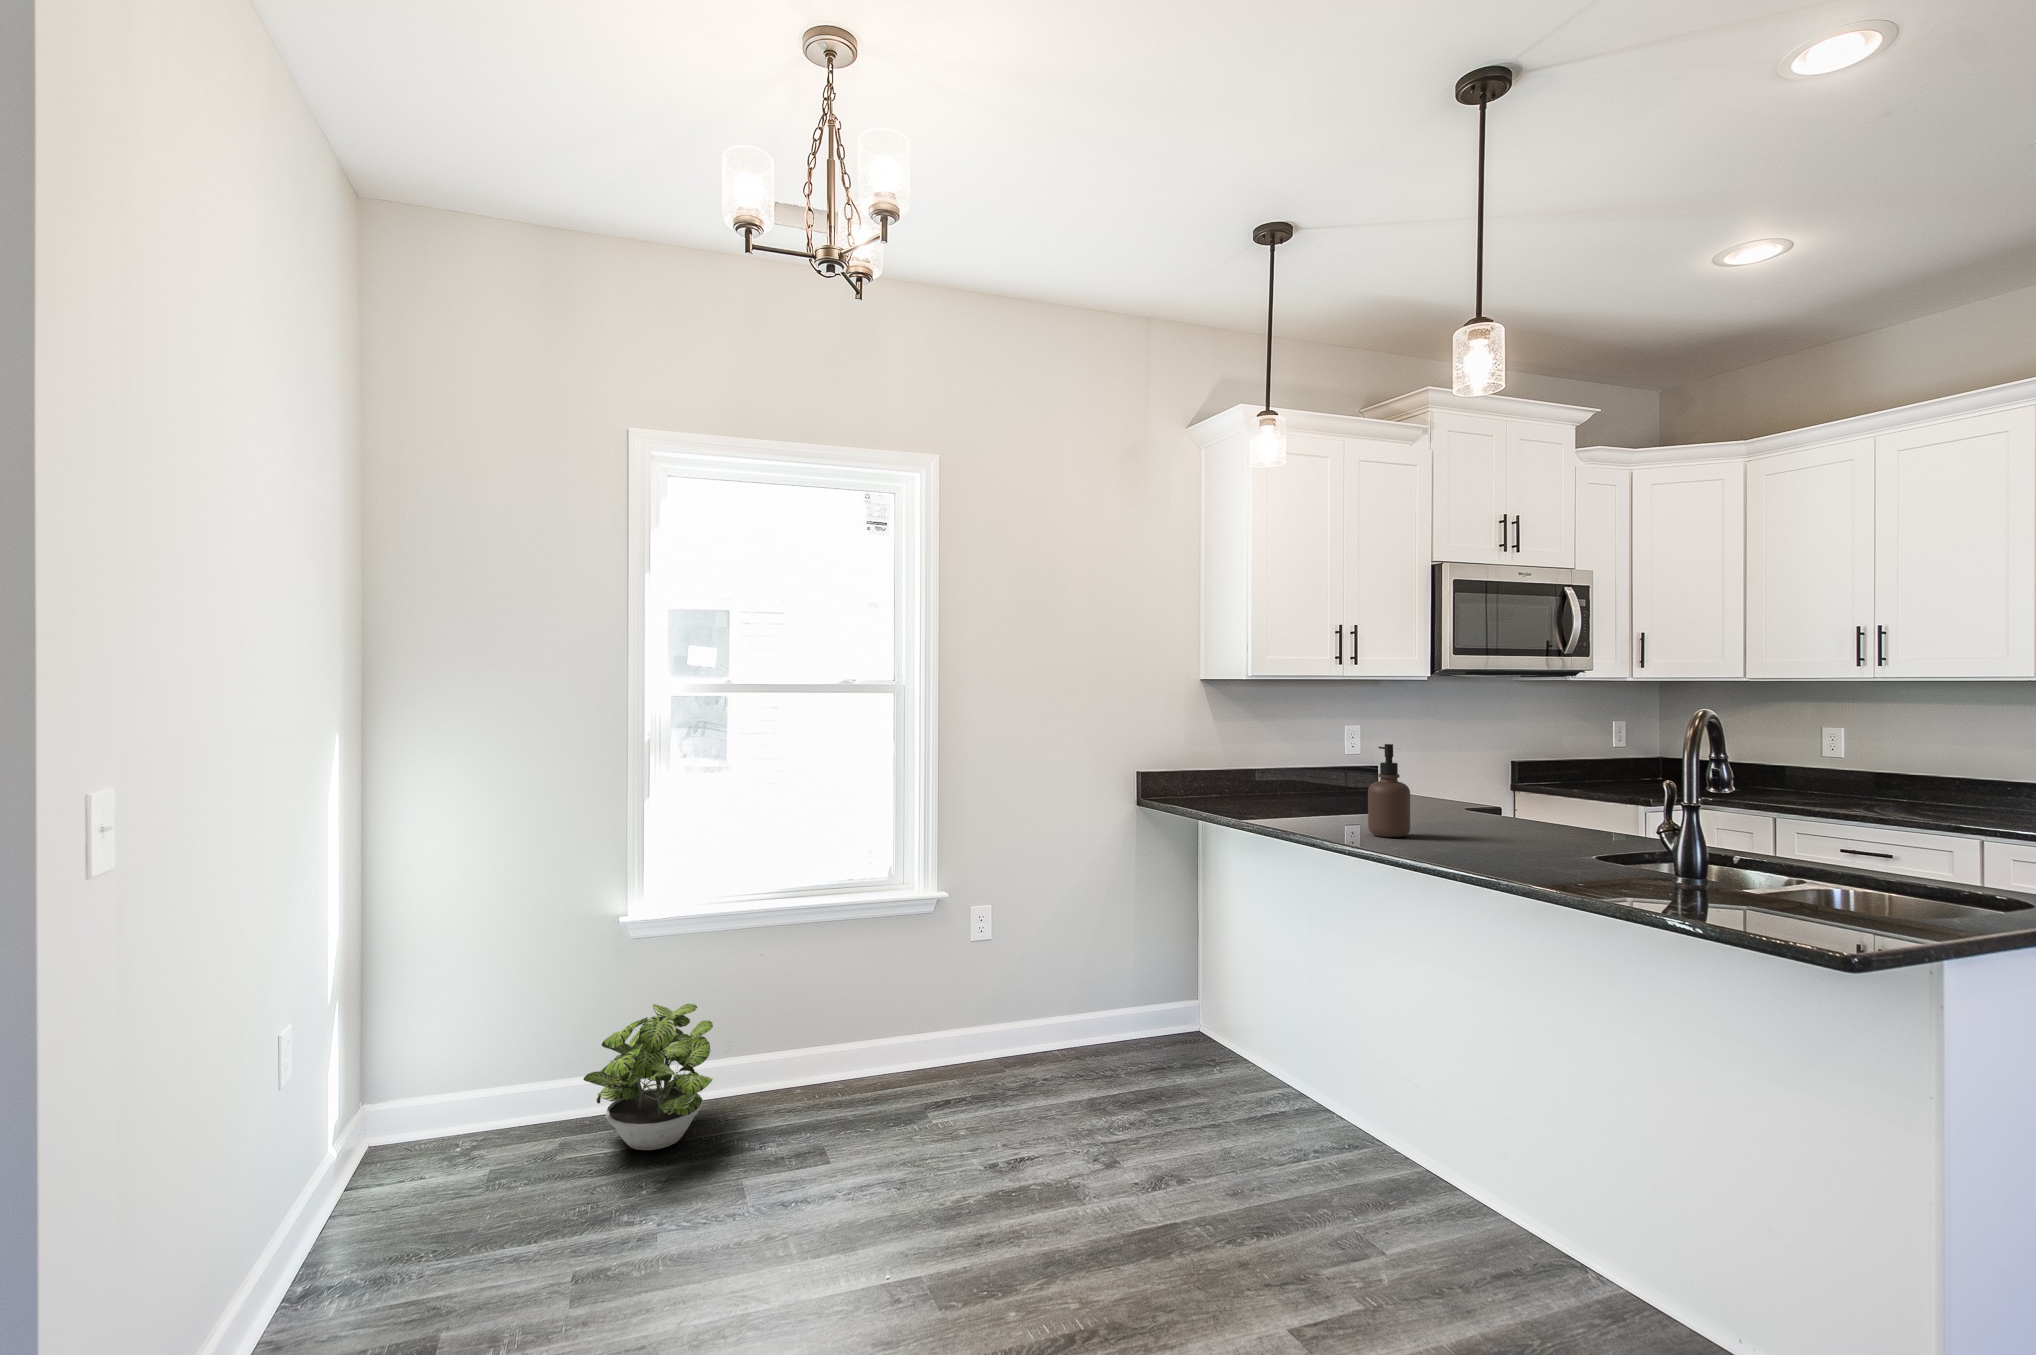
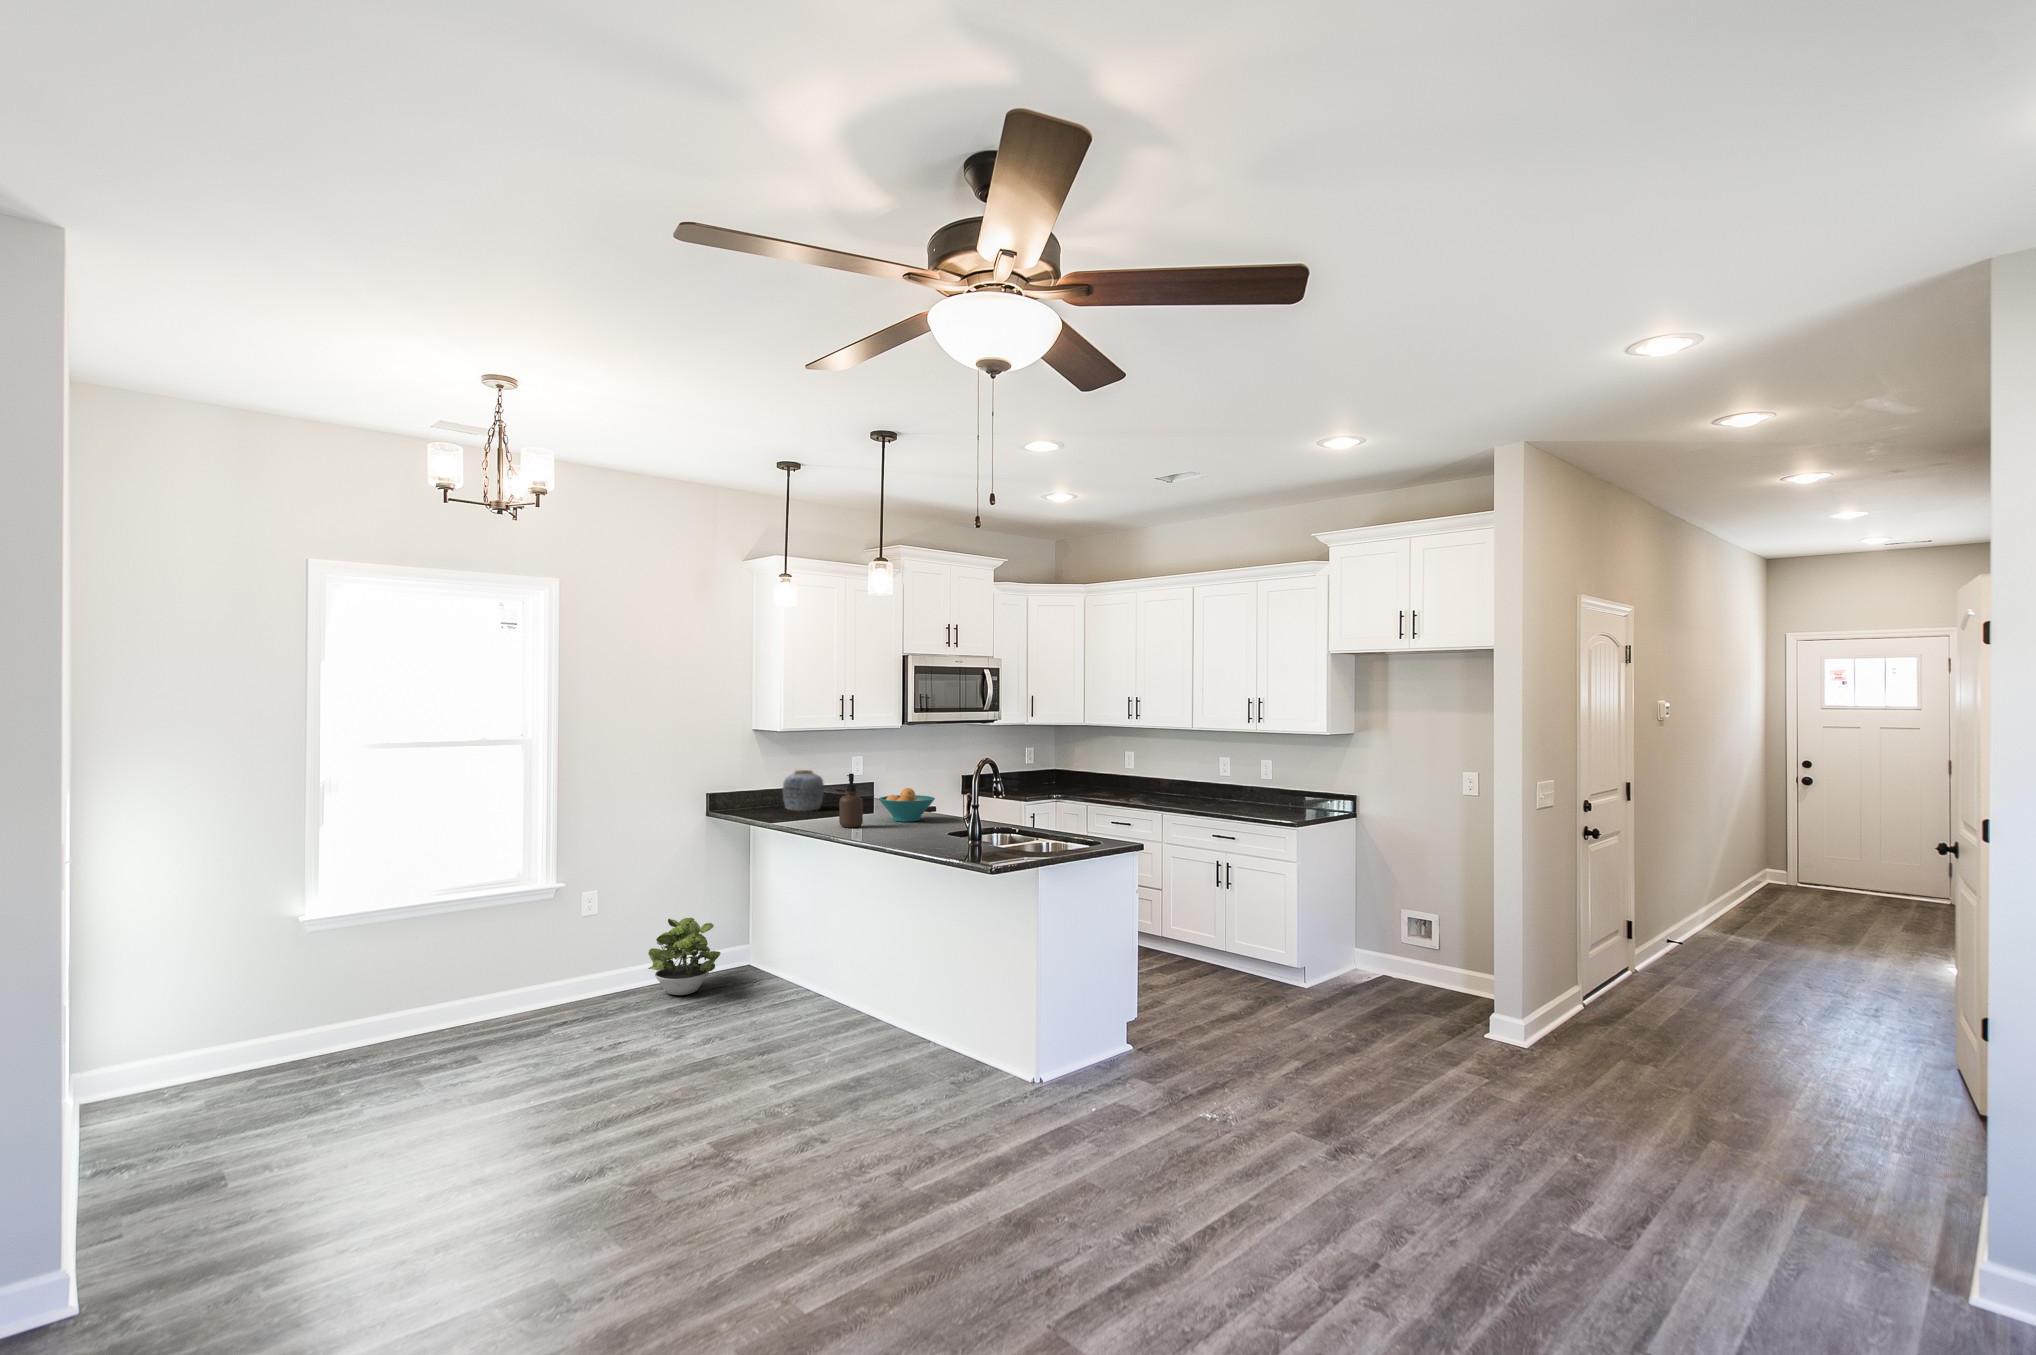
vase: none [1251,742,1316,804] -> present [783,770,824,811]
fruit bowl: none [1426,773,1530,831] -> present [879,788,935,822]
potted plant: present [584,1004,713,1150] -> present [648,918,720,995]

